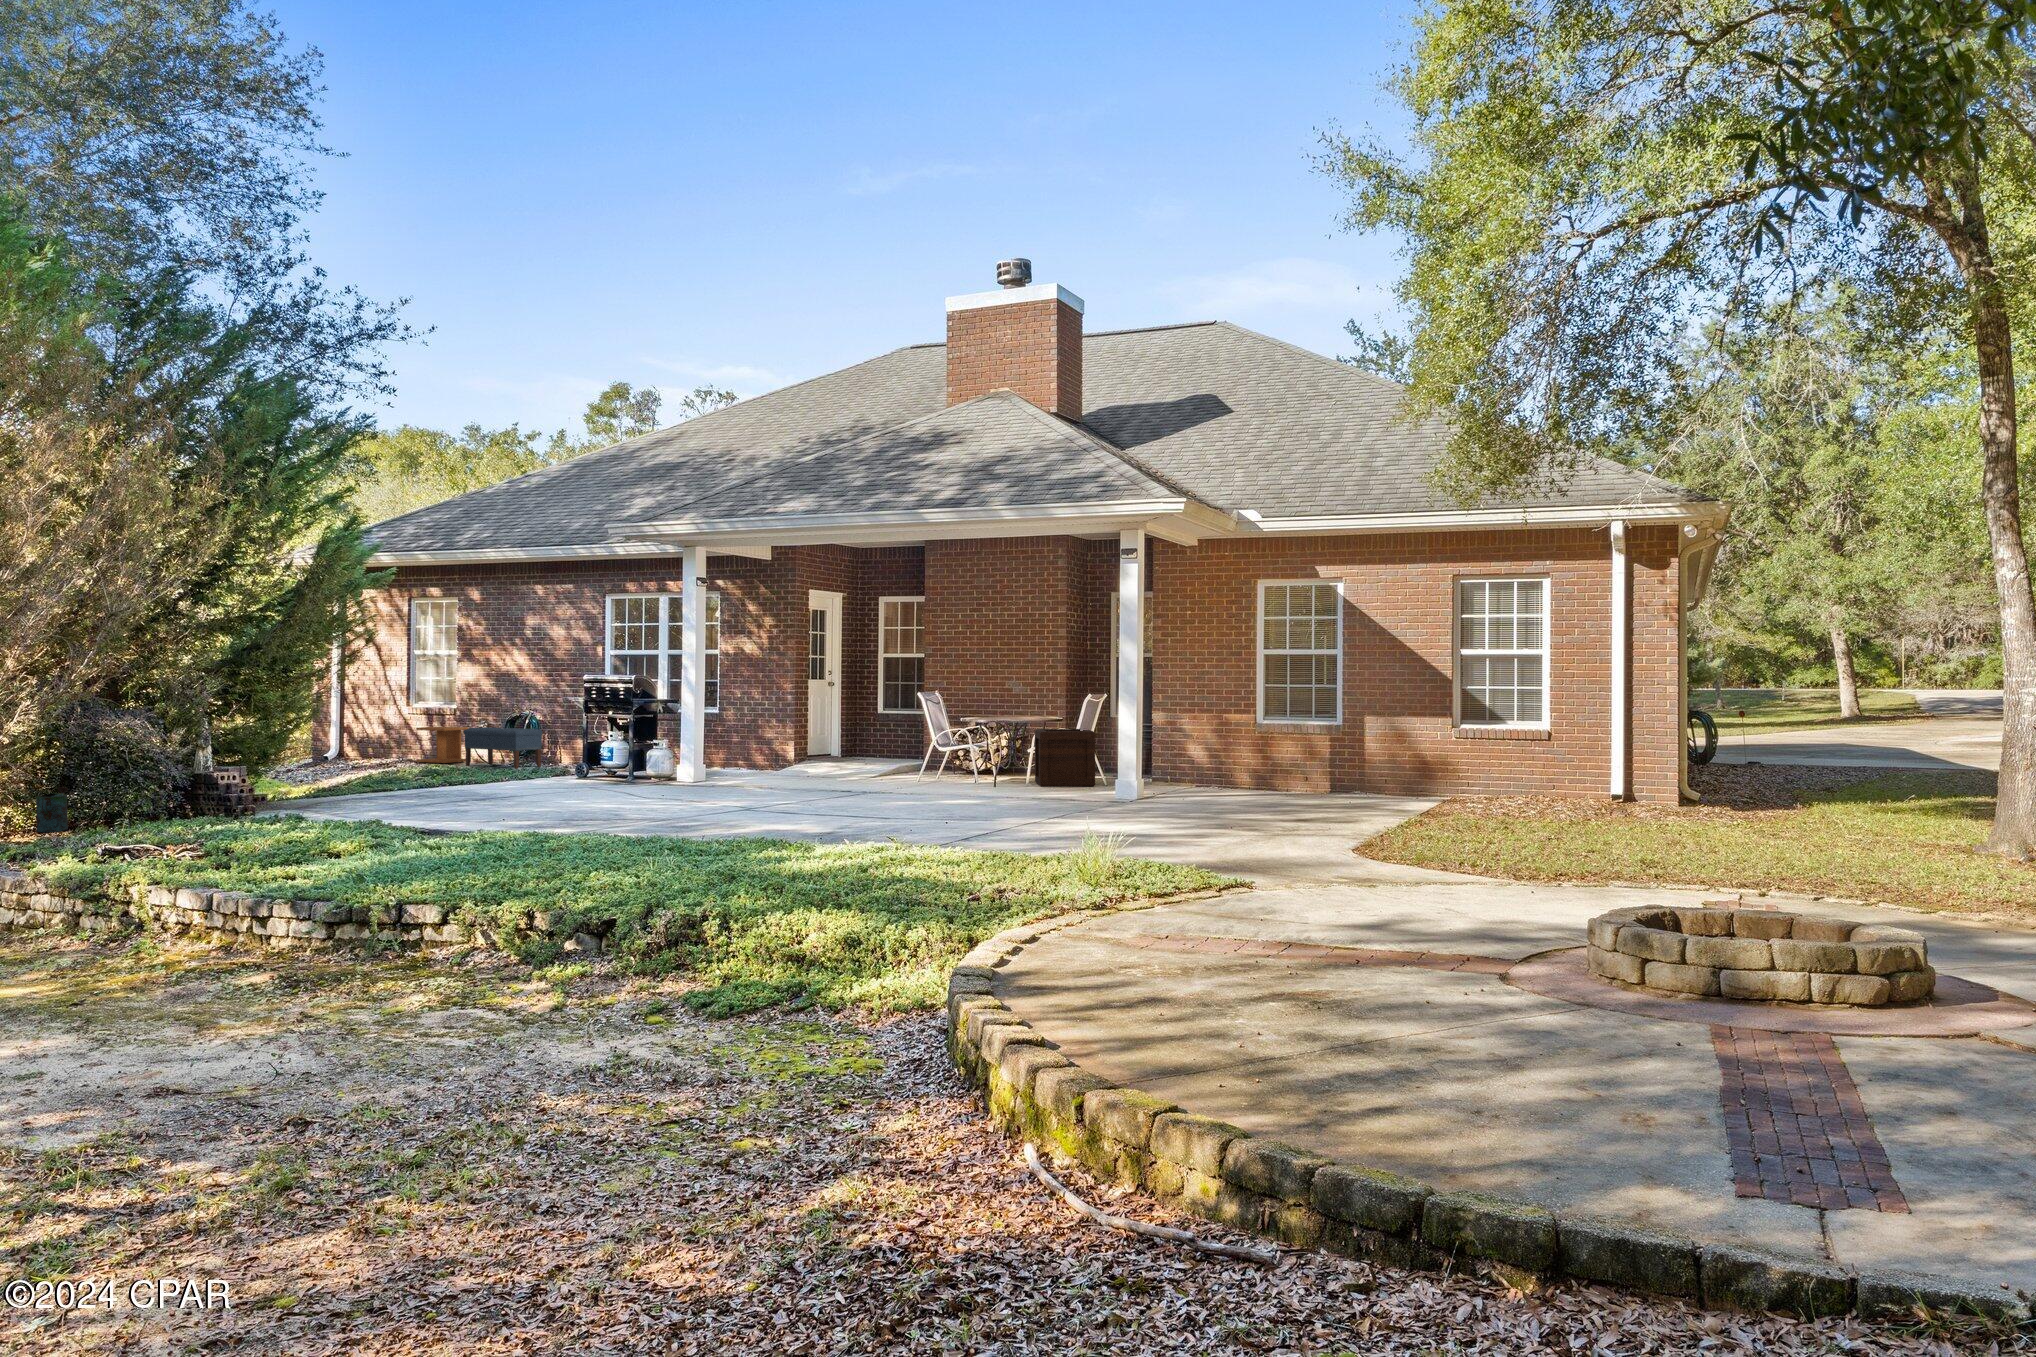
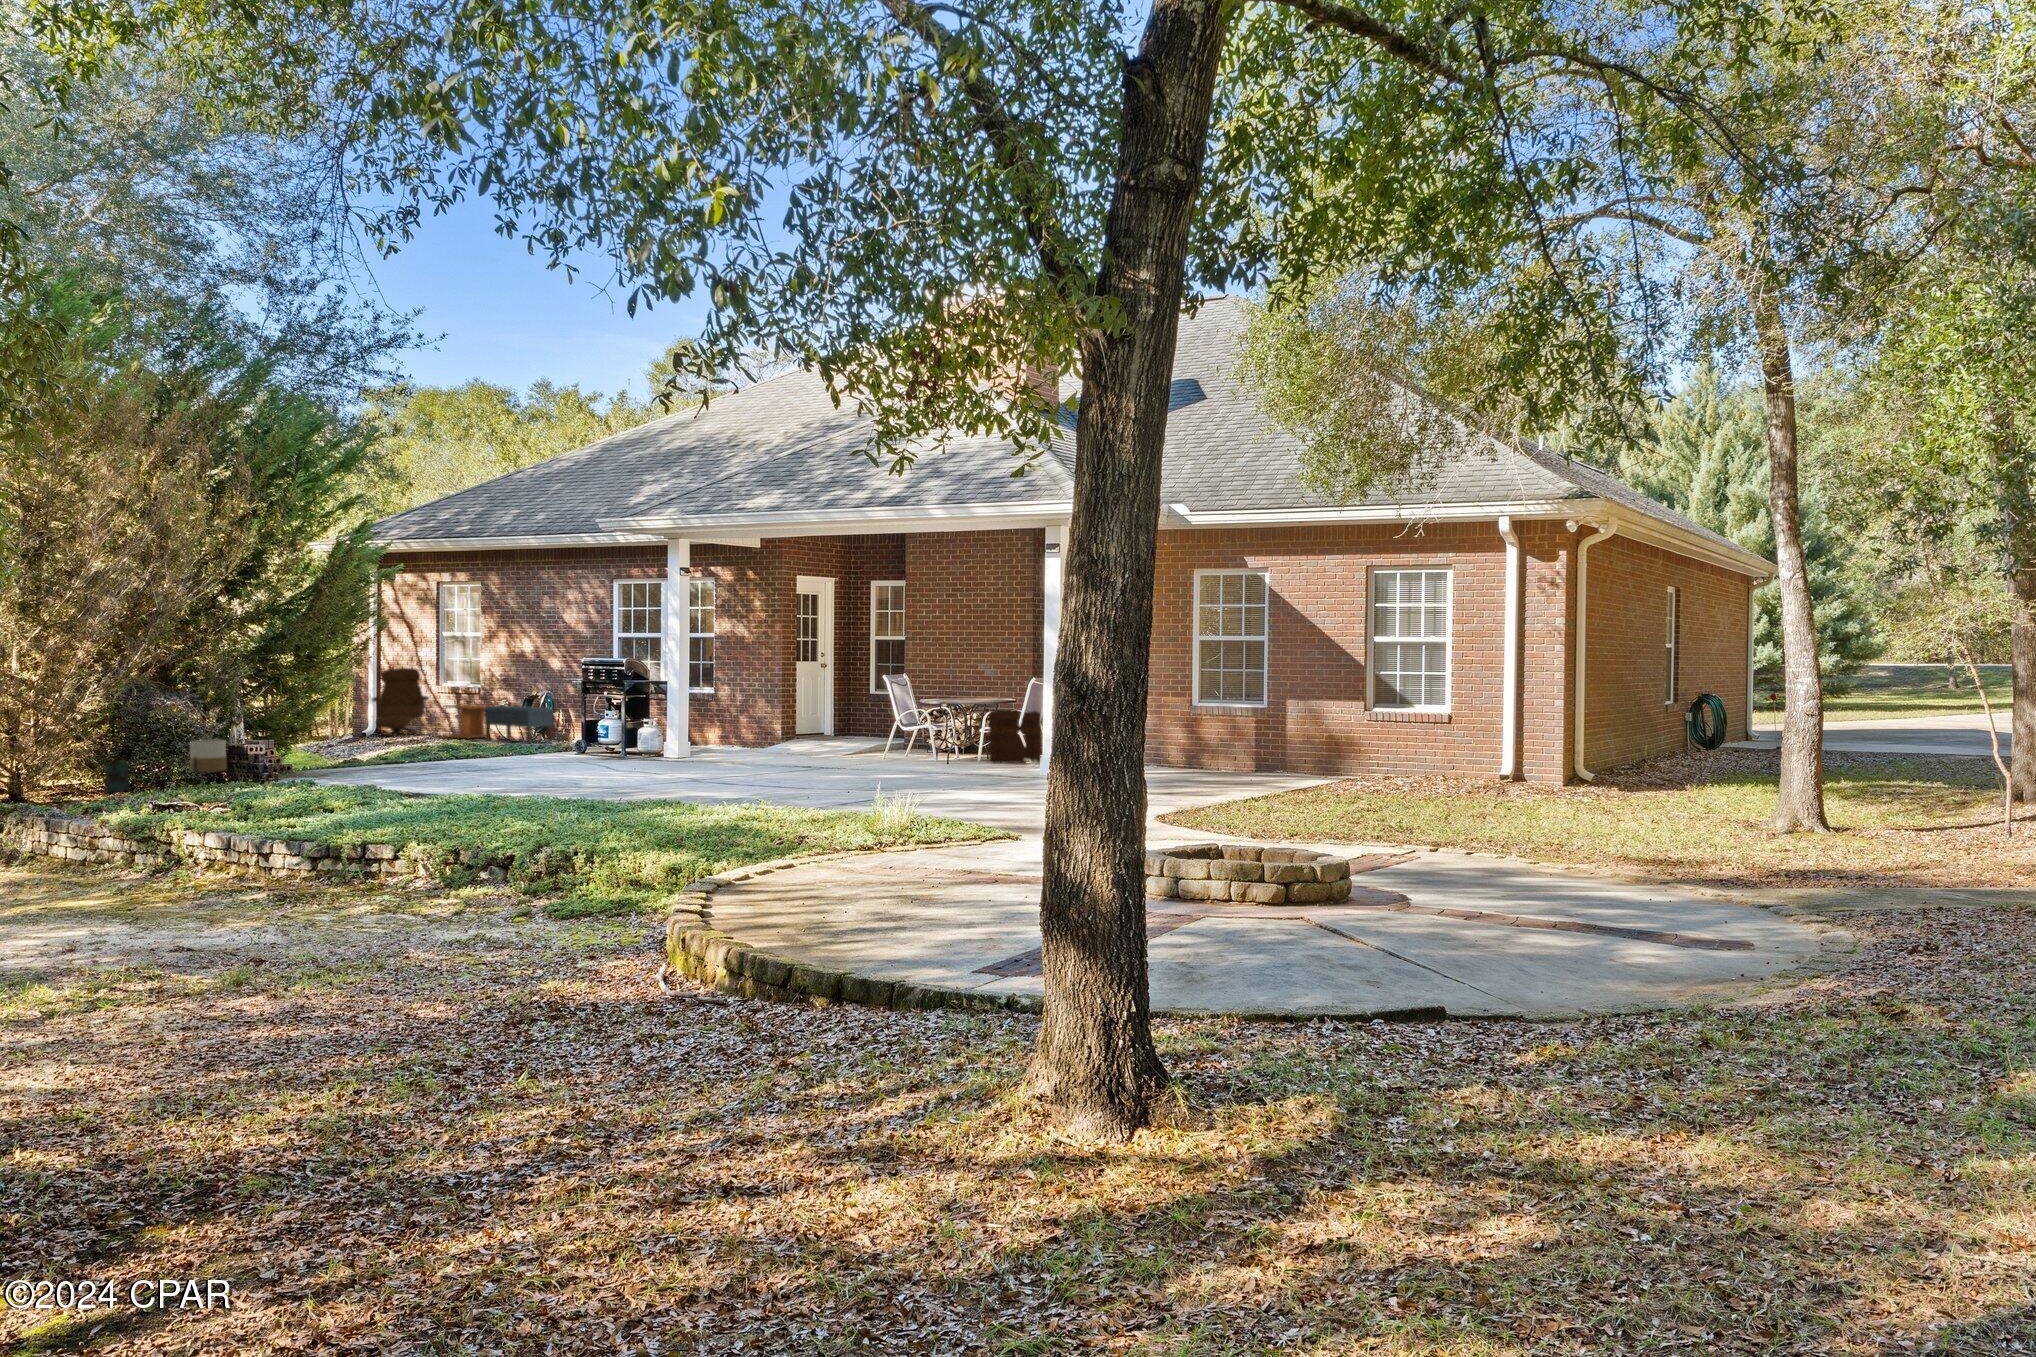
lounge chair: none [335,688,399,763] -> present [372,668,429,737]
planter: none [144,767,191,826] -> present [190,740,227,773]

